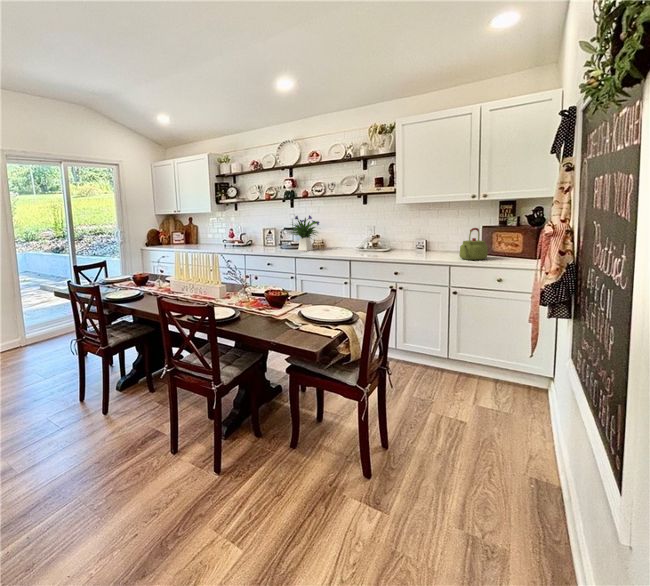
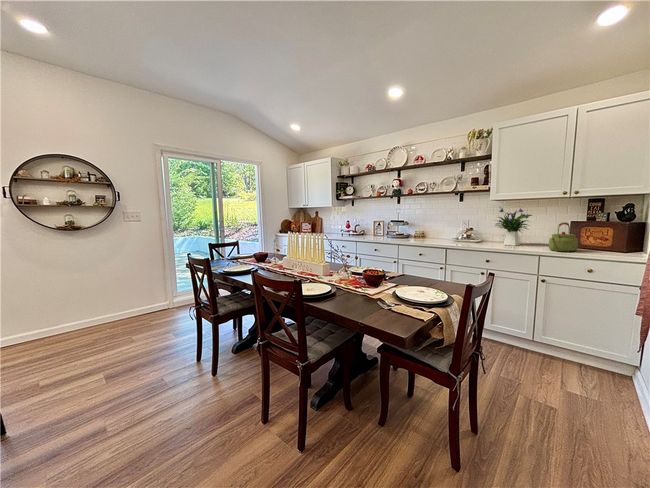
flower arrangement: present [292,215,319,251] -> present [496,207,532,246]

